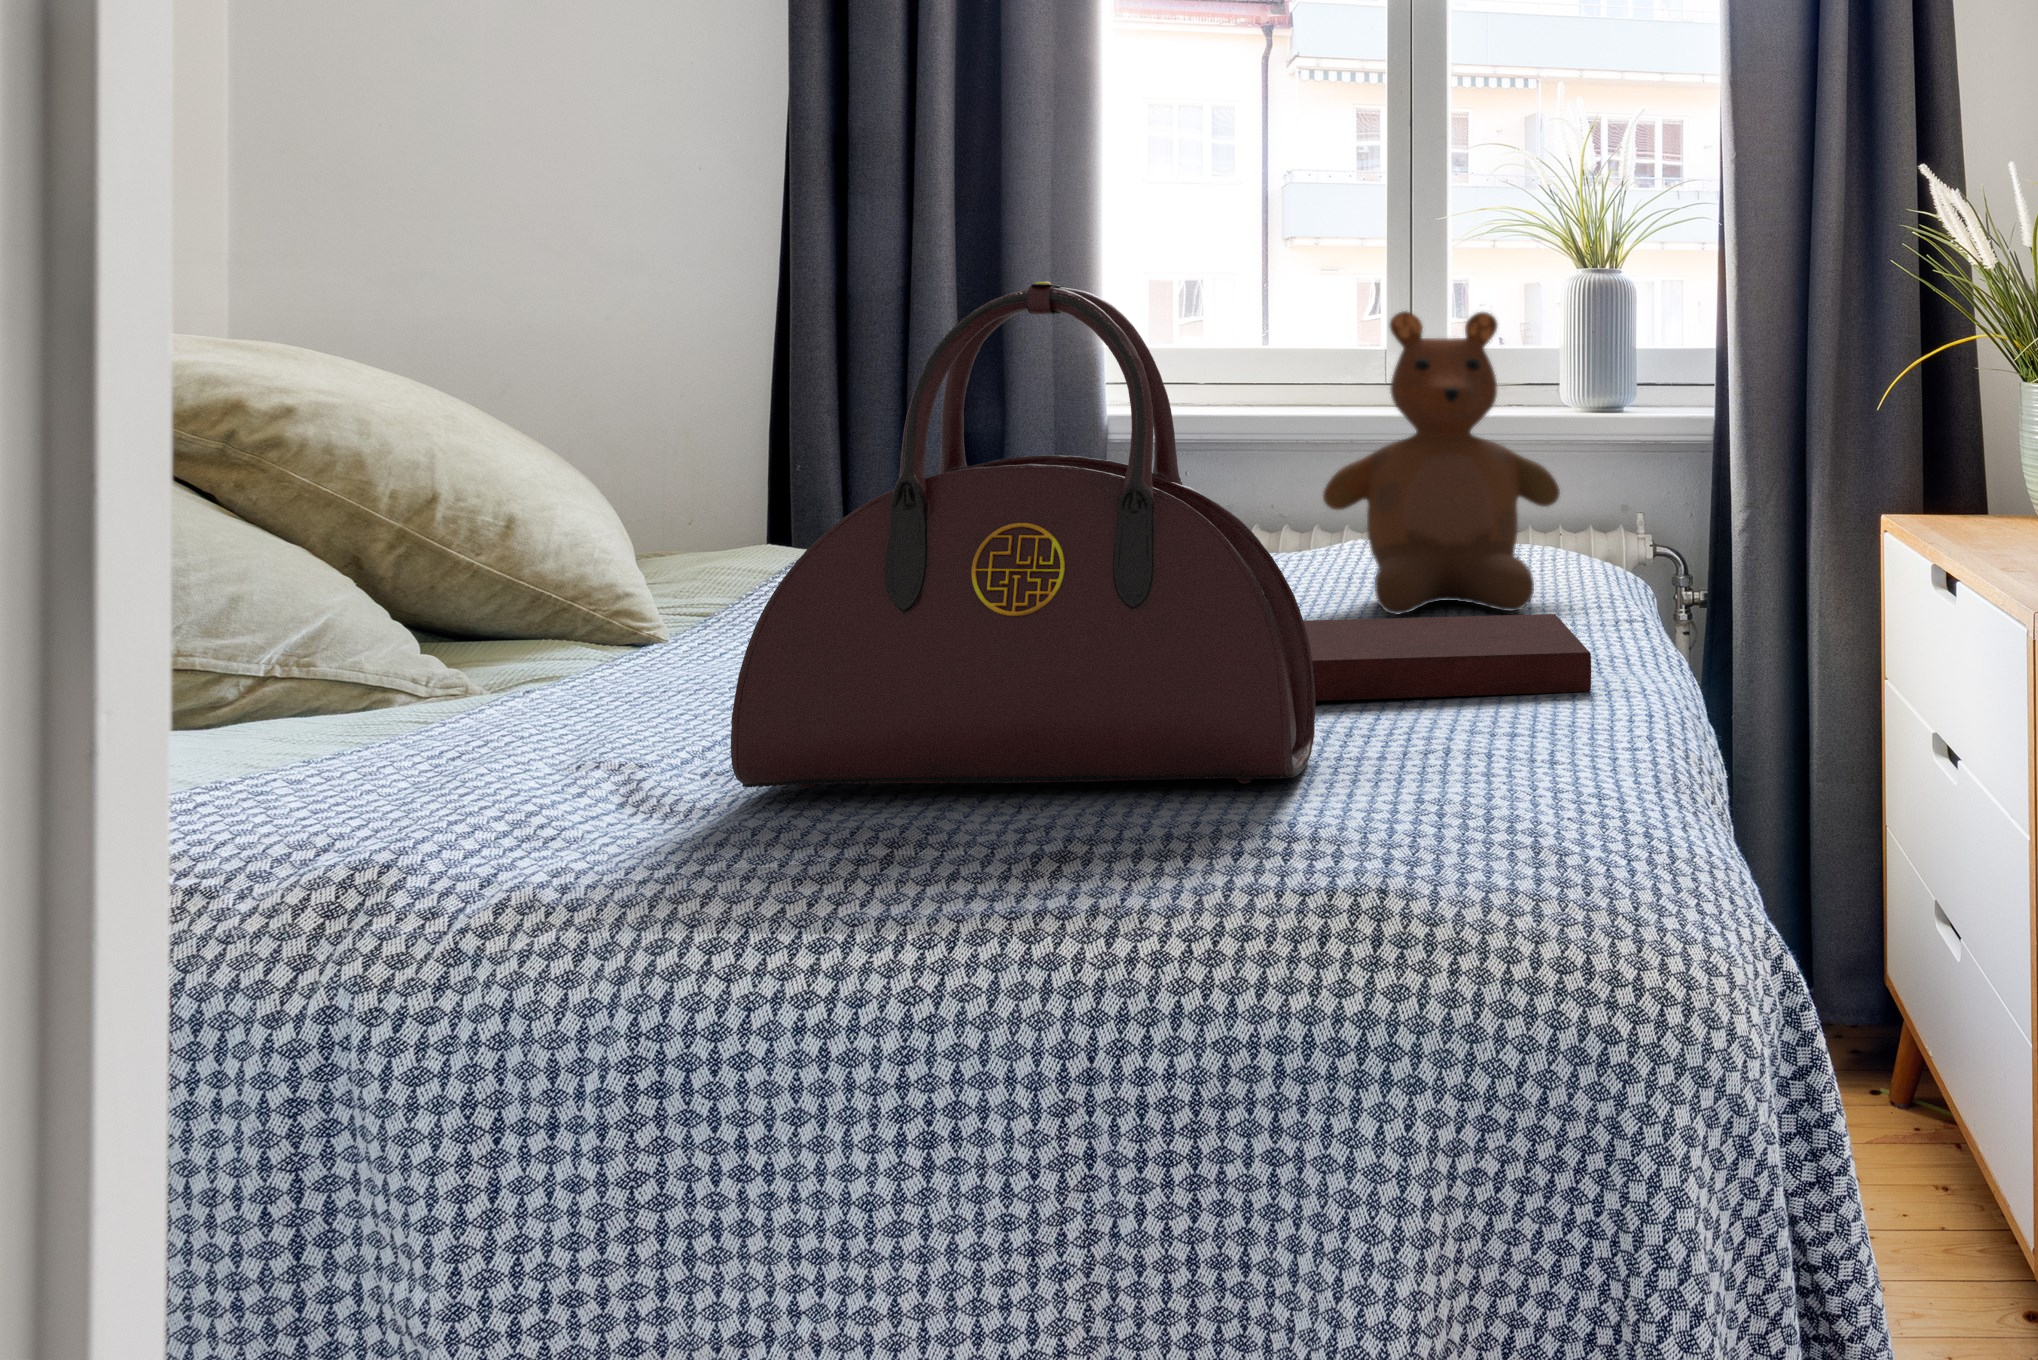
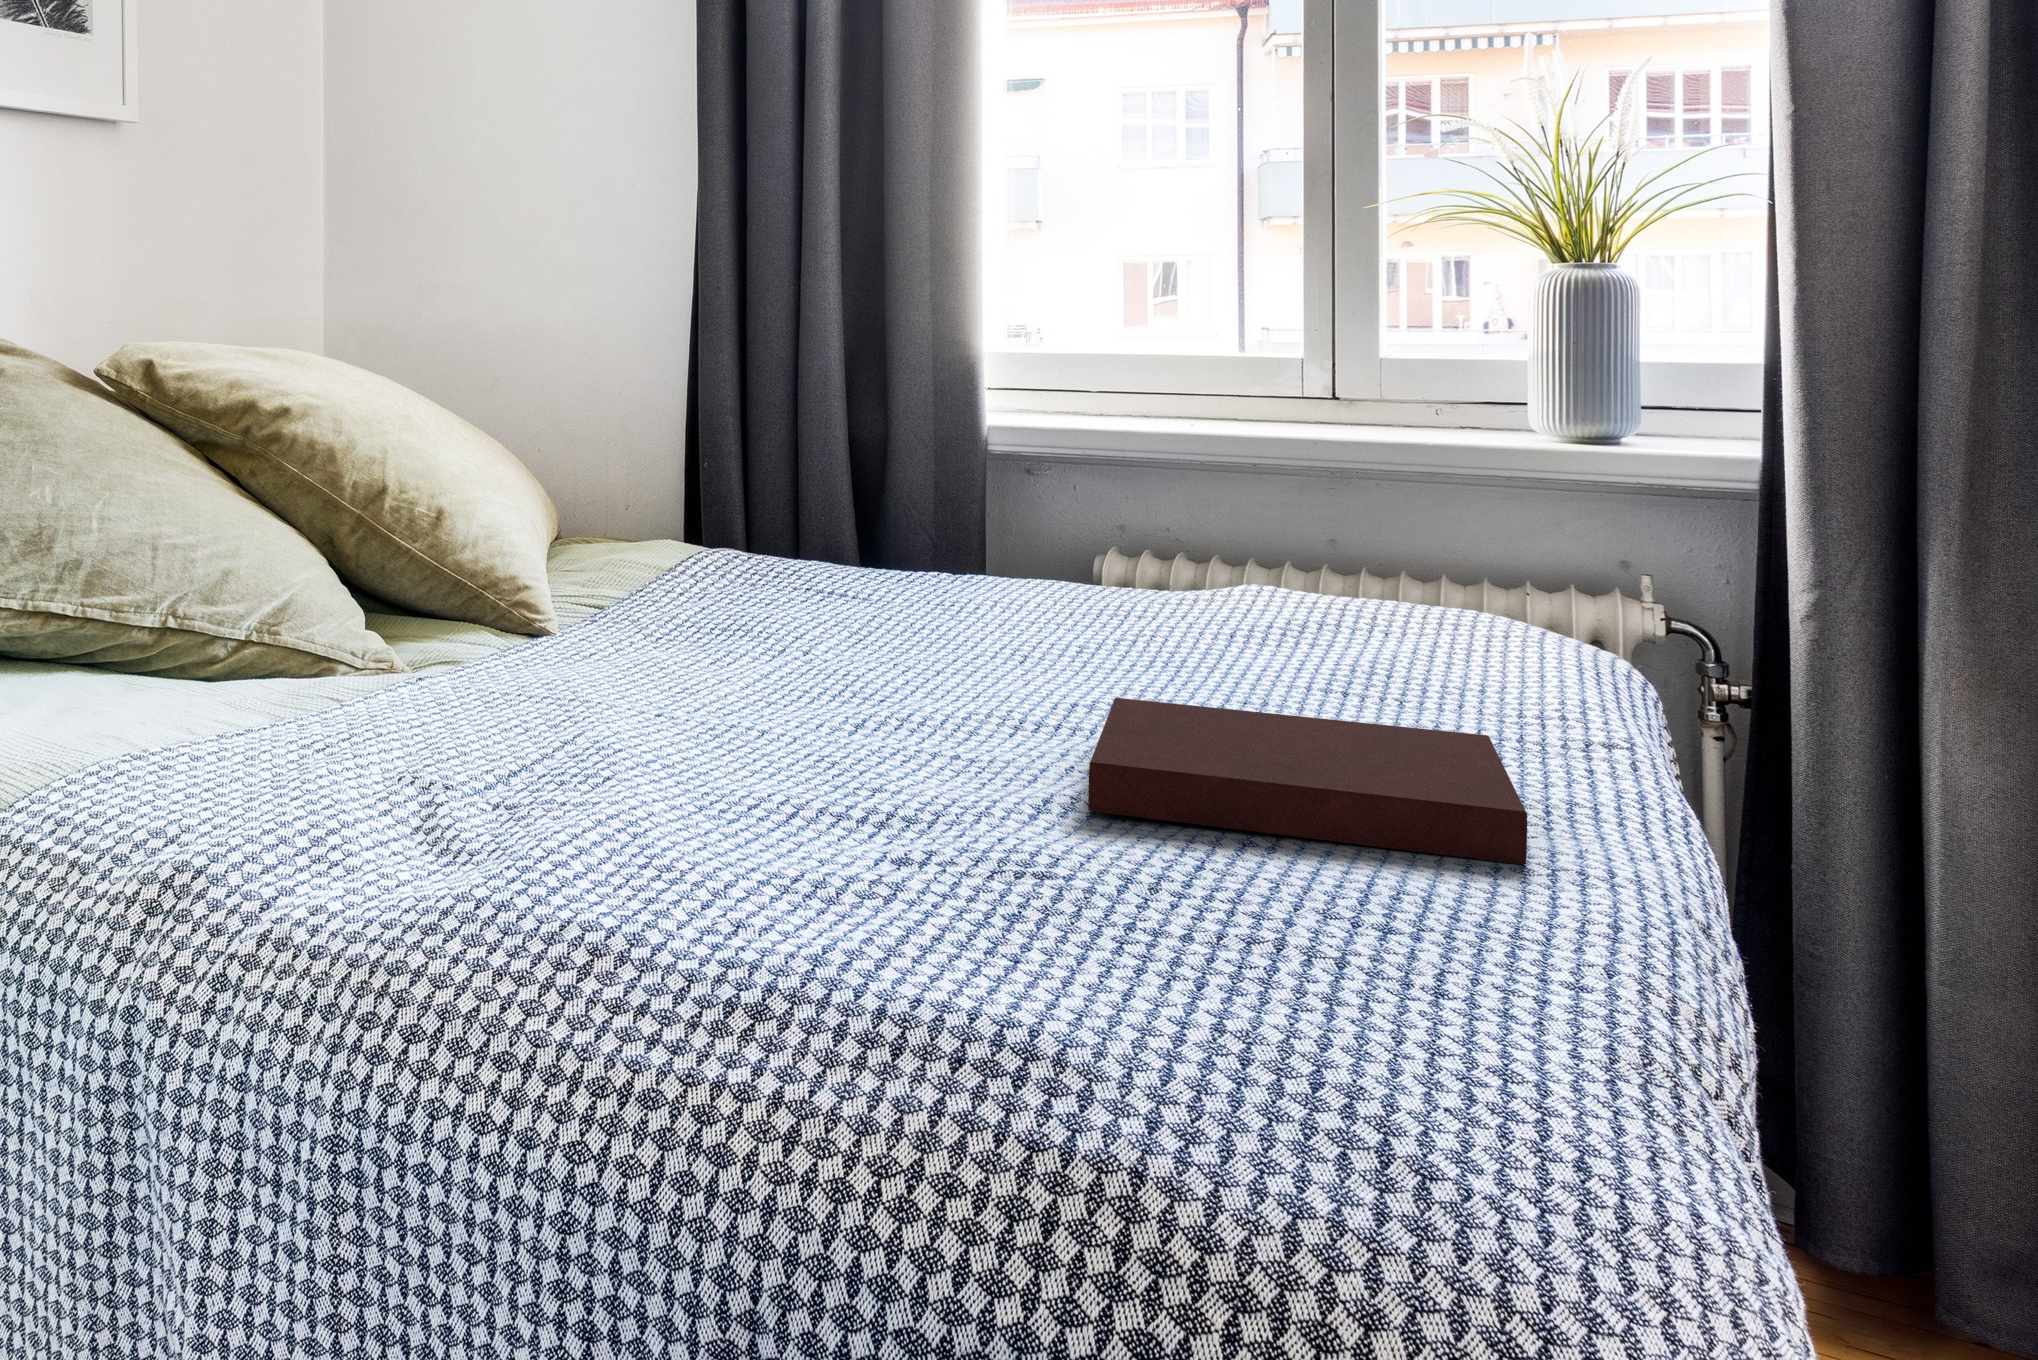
handbag: present [731,282,1315,788] -> none [461,299,1116,948]
teddy bear: present [1323,311,1560,614] -> none [1204,330,1514,712]

